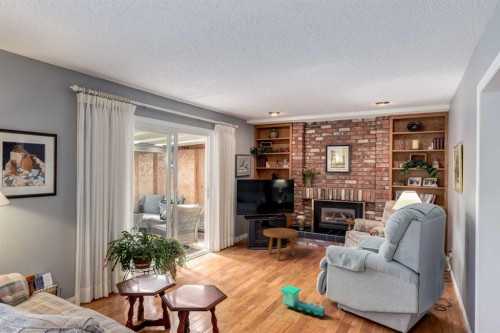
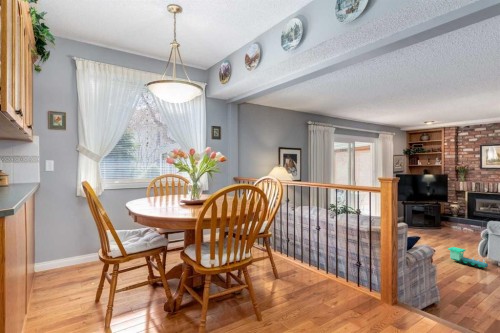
footstool: present [263,228,299,260] -> none [422,212,455,236]

